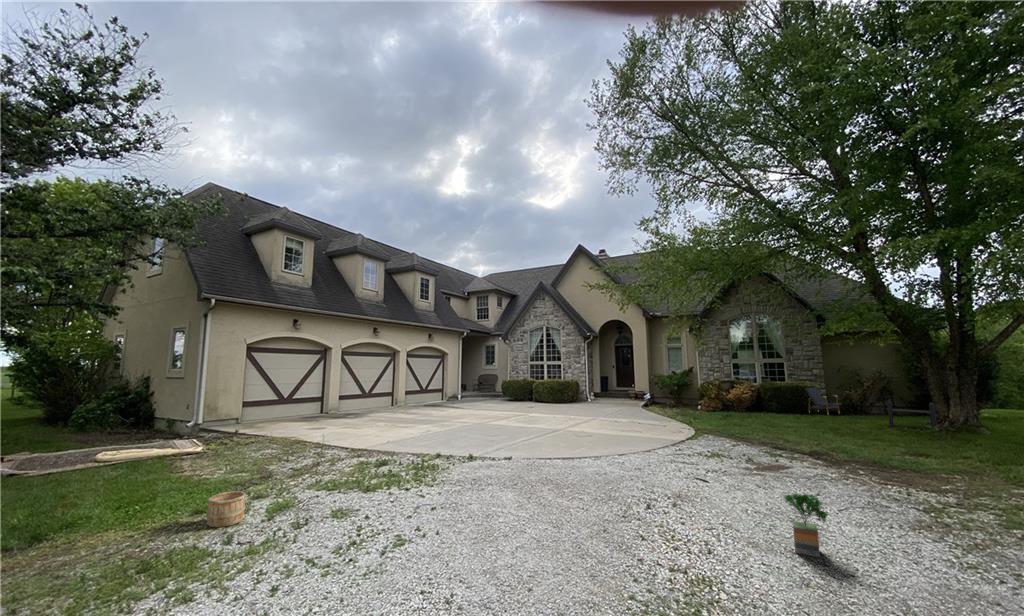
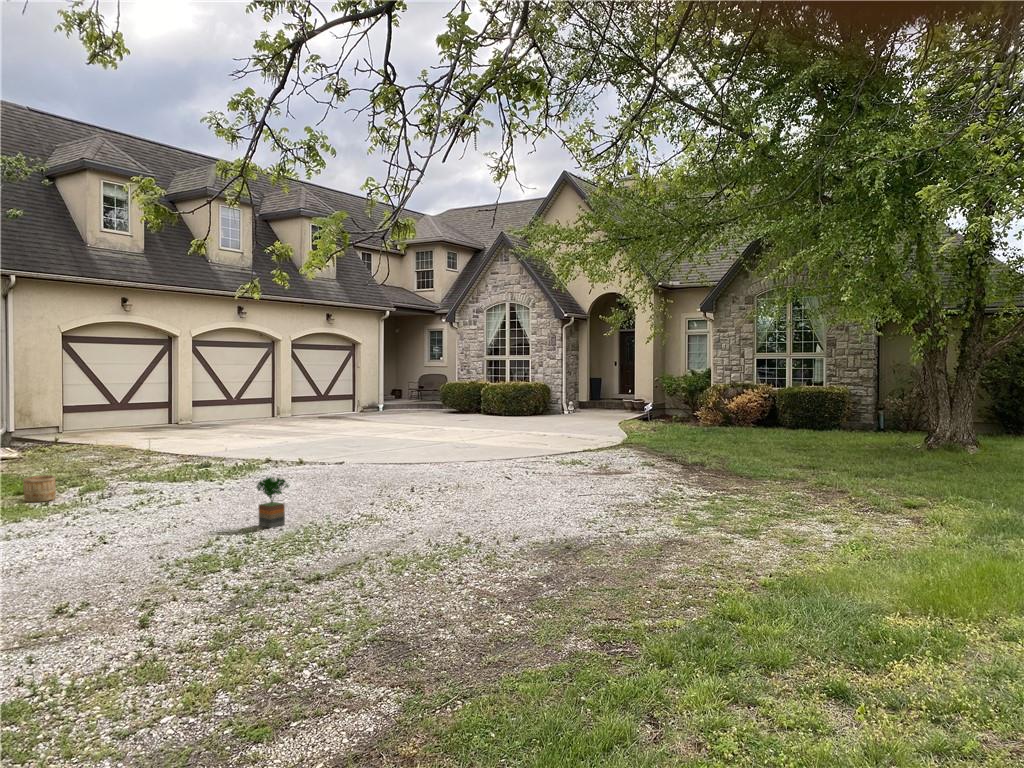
lounge chair: present [806,388,842,415] -> none [849,395,893,433]
bench: present [887,401,937,427] -> none [909,411,968,450]
potted tree: present [784,493,828,557] -> present [257,477,289,528]

